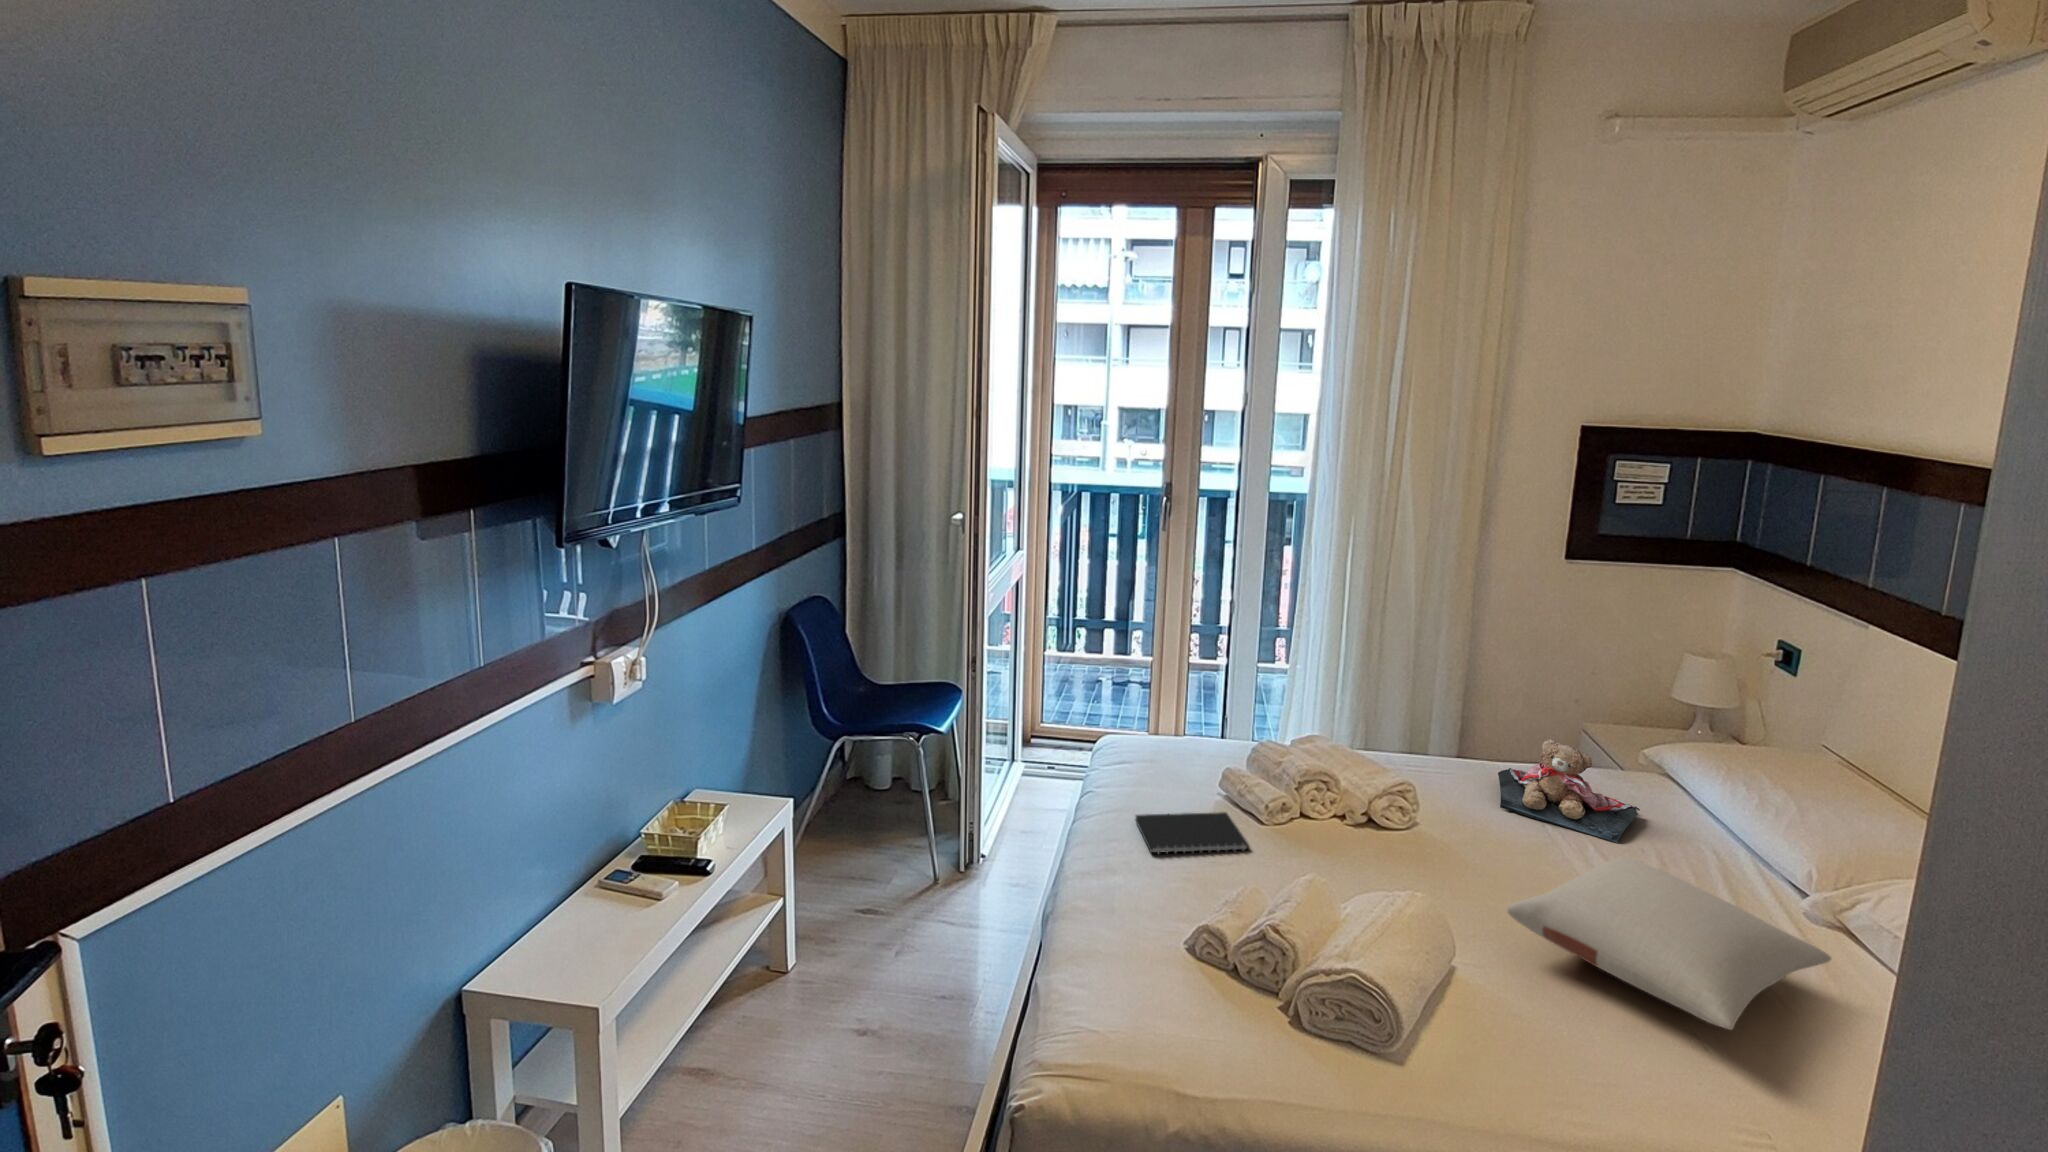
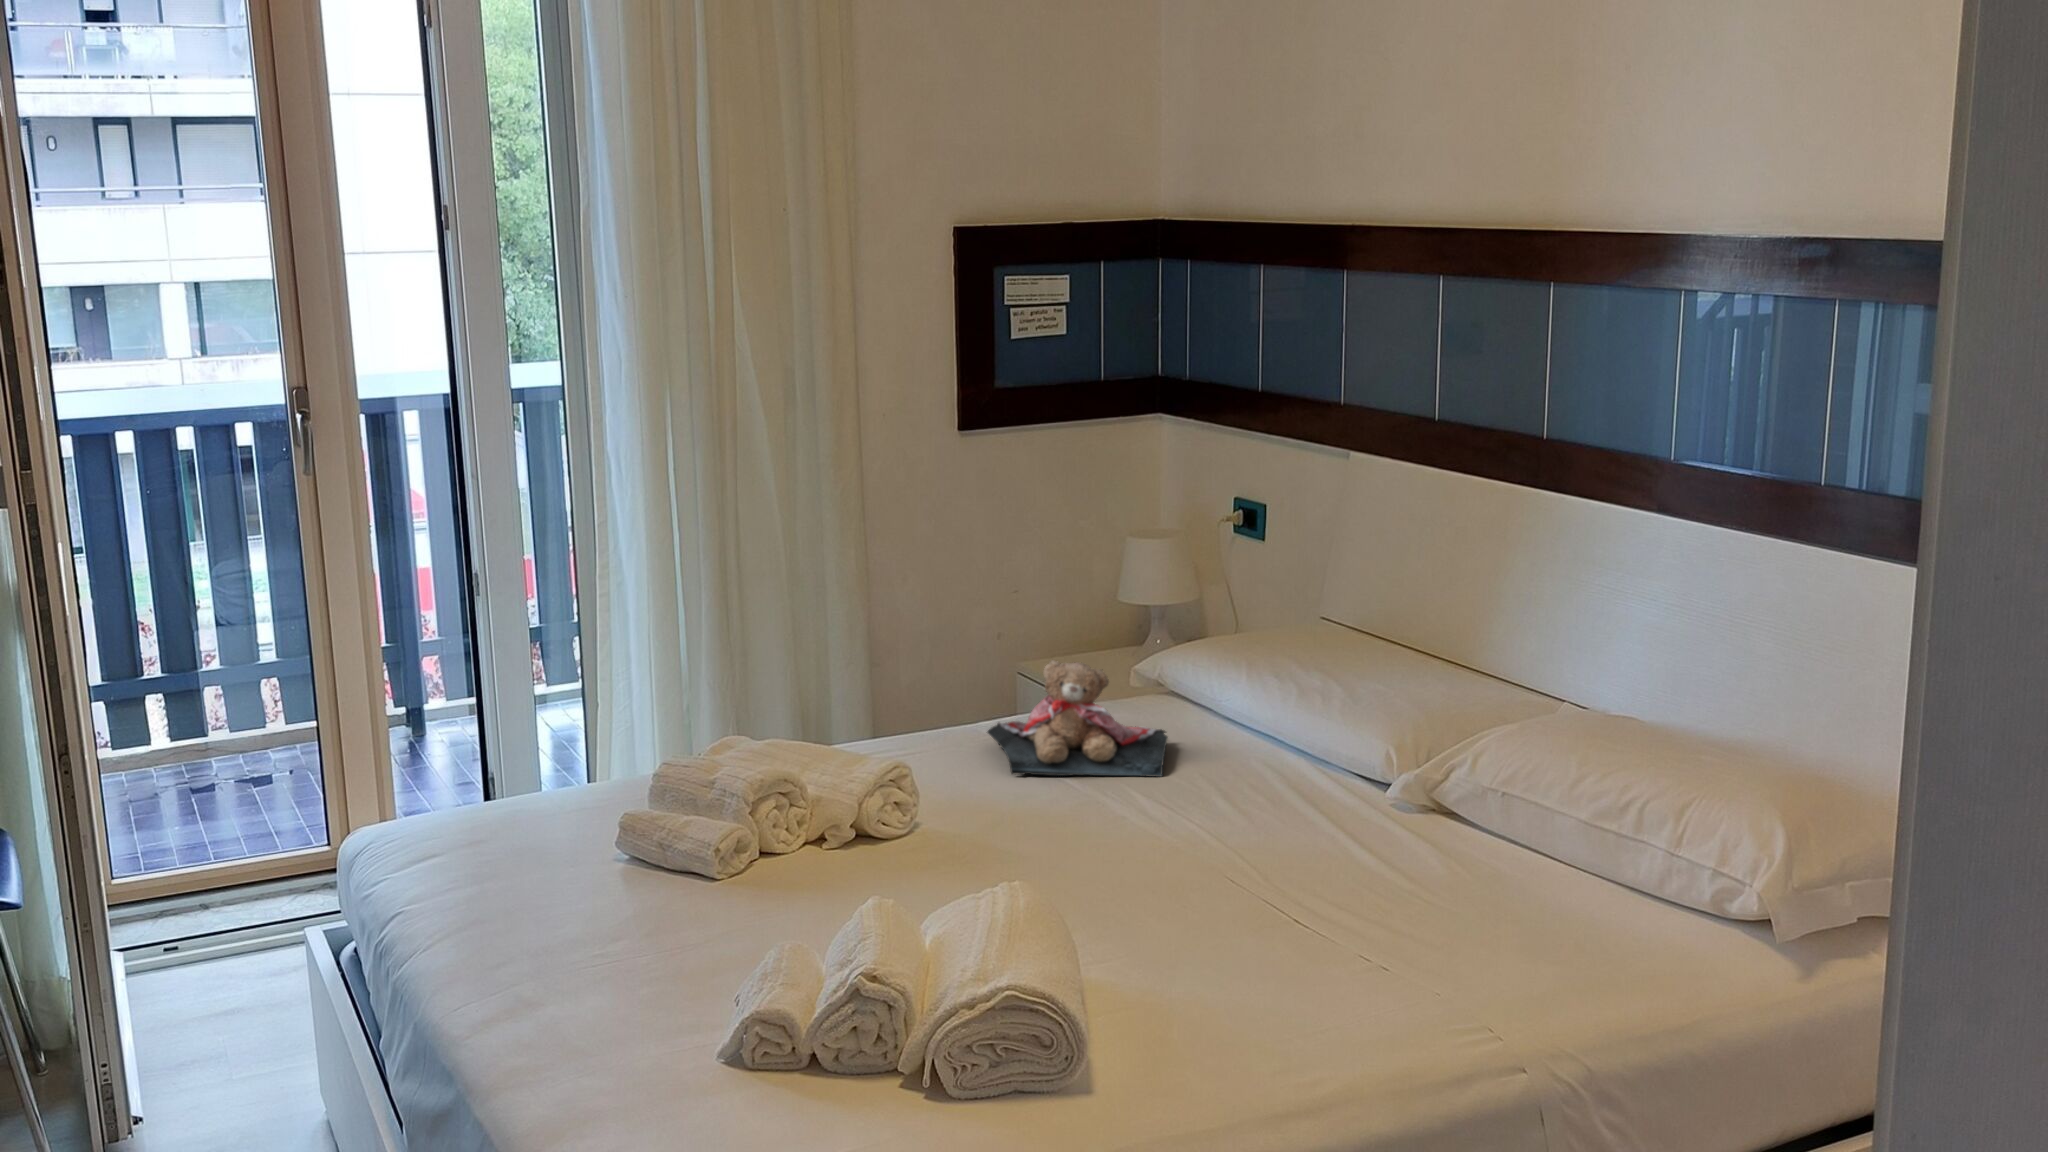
notebook: present [1135,812,1248,854] -> none [505,883,718,972]
pillow: present [1507,858,1831,1030] -> none [1117,769,1435,909]

